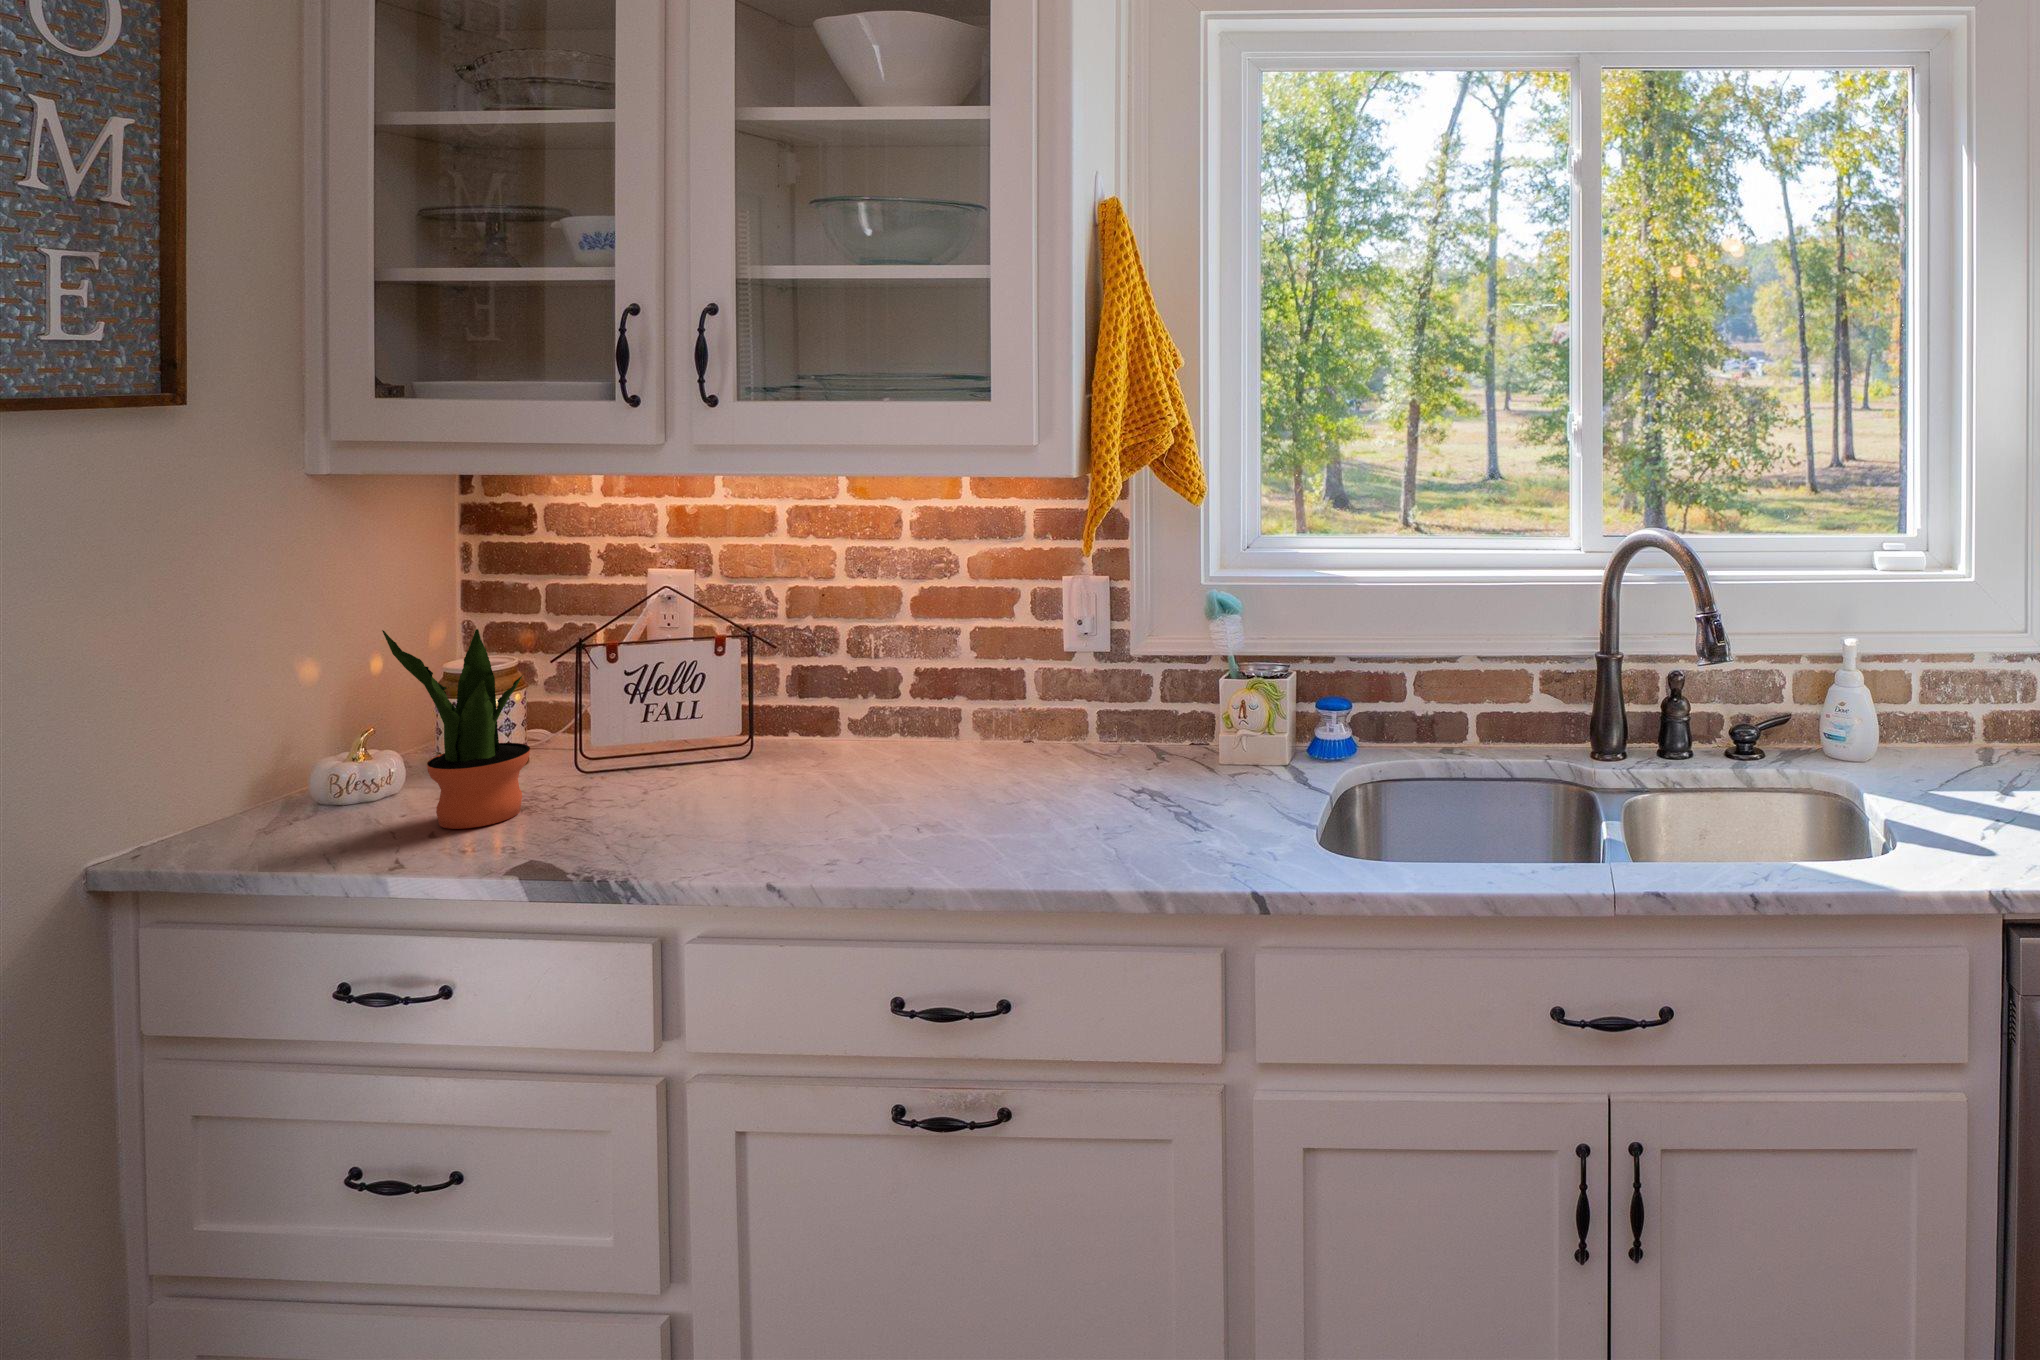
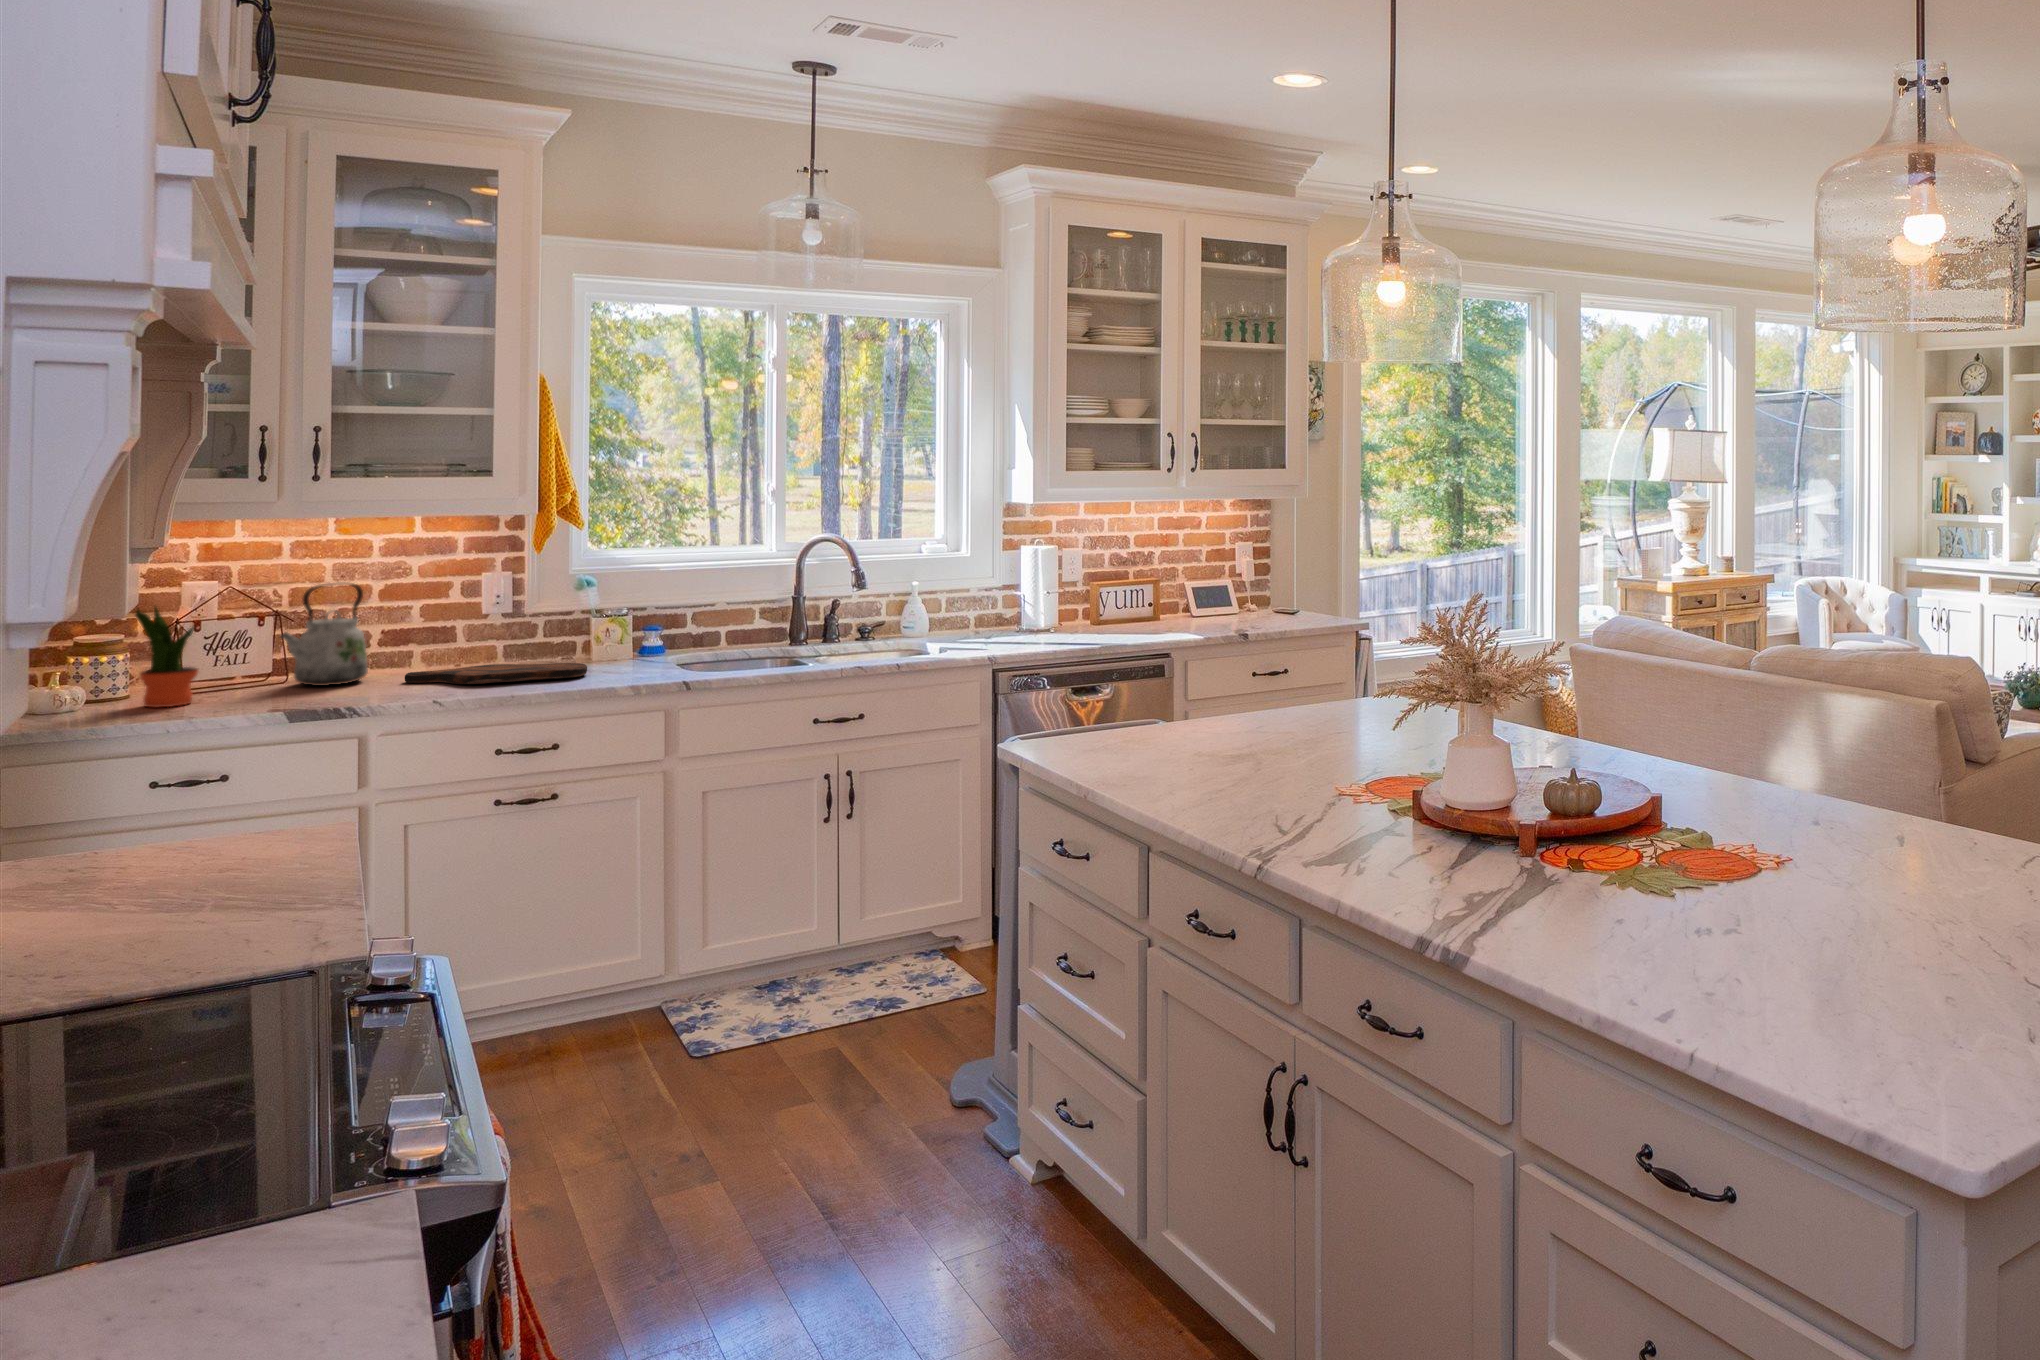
kettle: none [670,592,844,789] -> present [280,582,368,686]
cutting board: none [861,774,1144,843] -> present [405,663,587,684]

